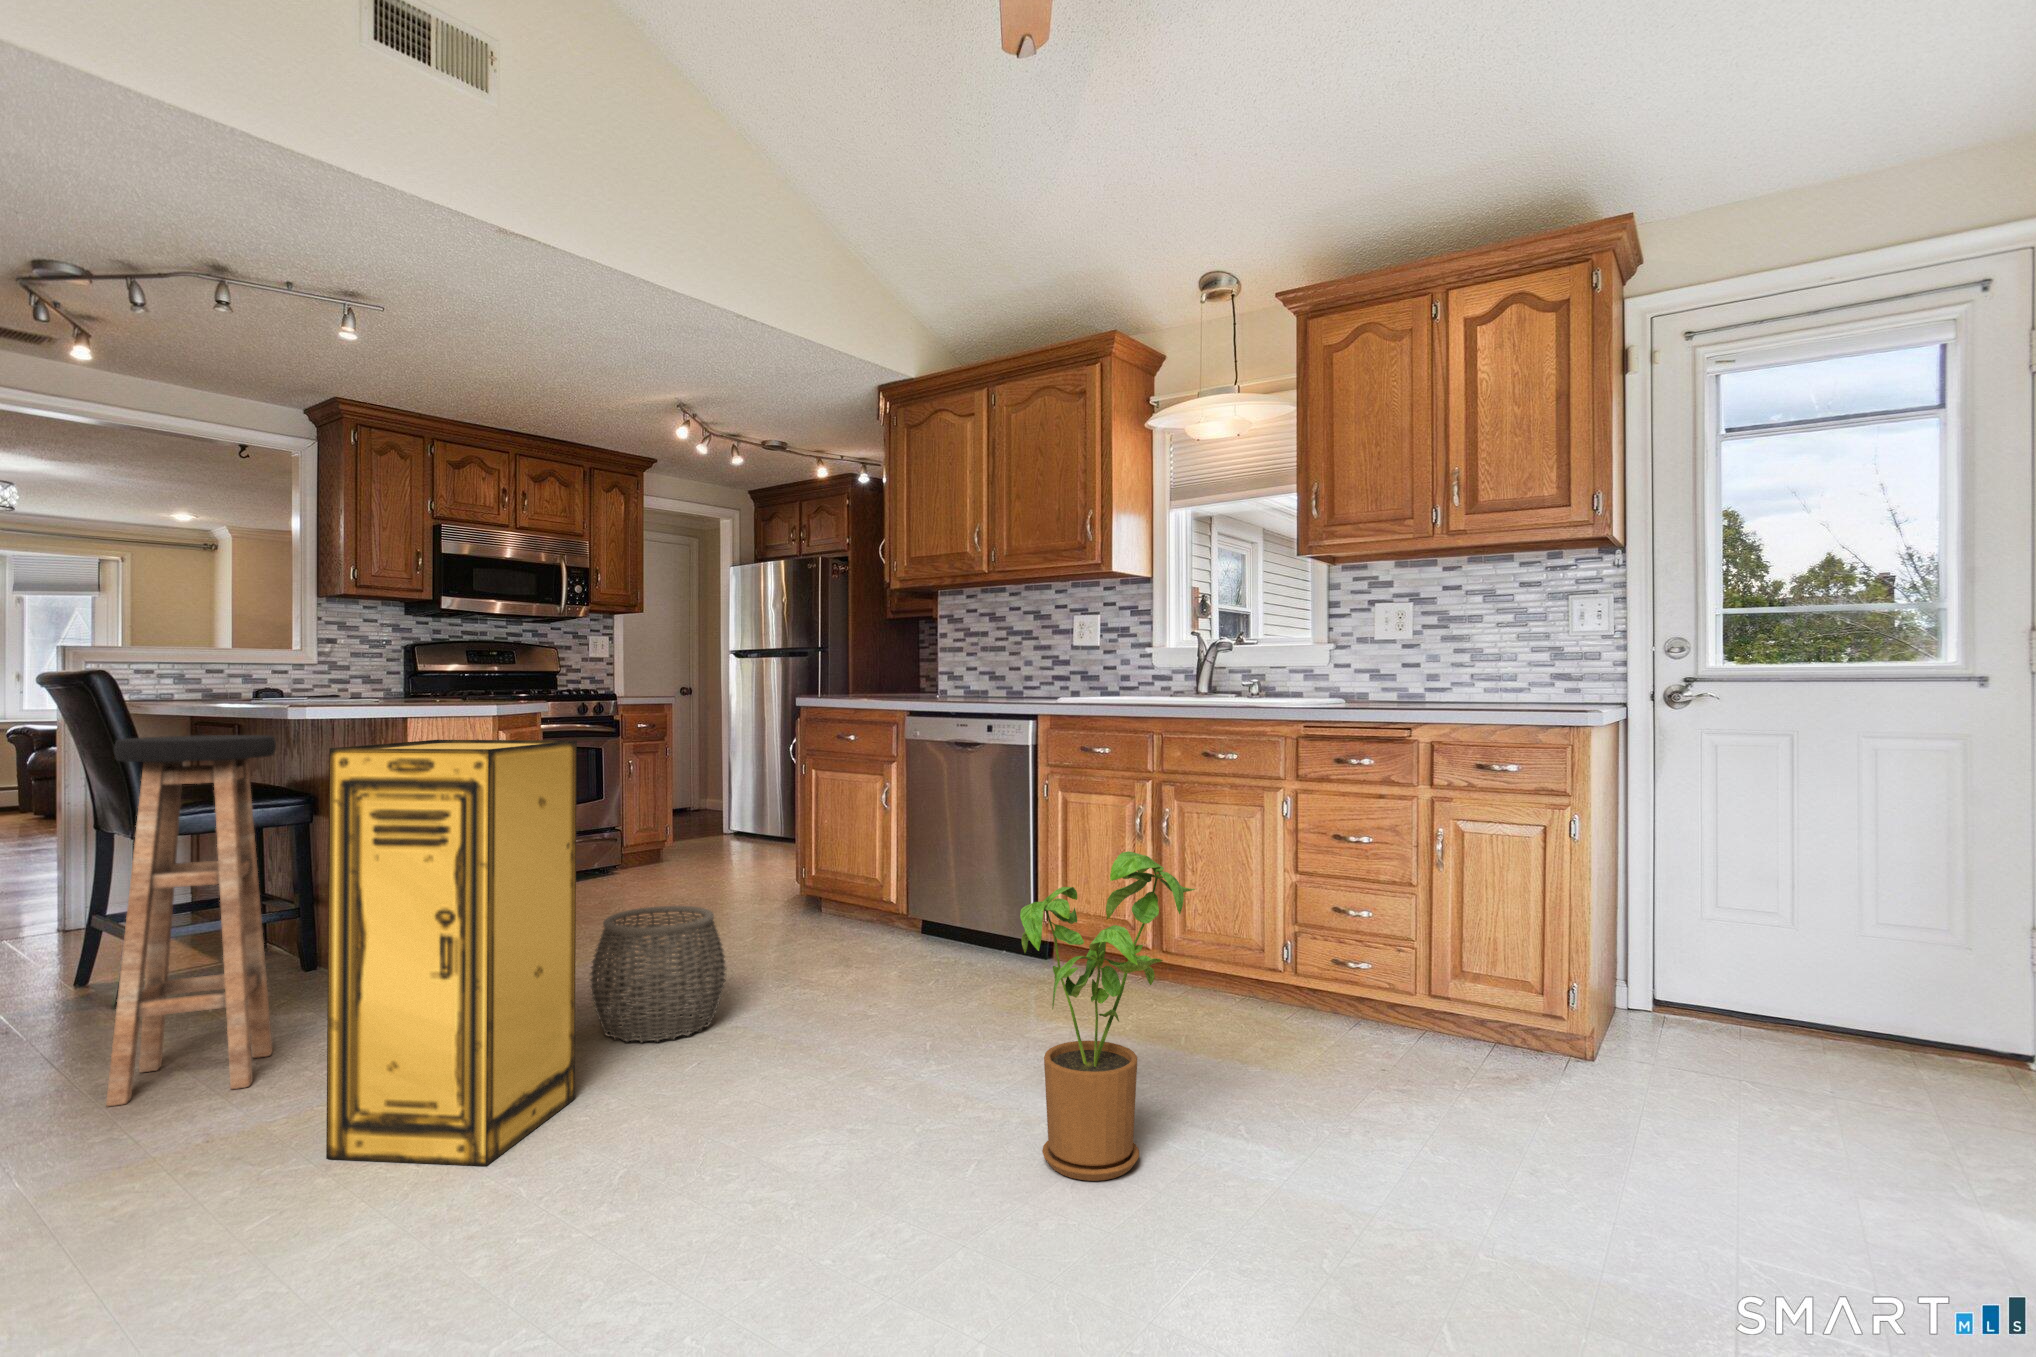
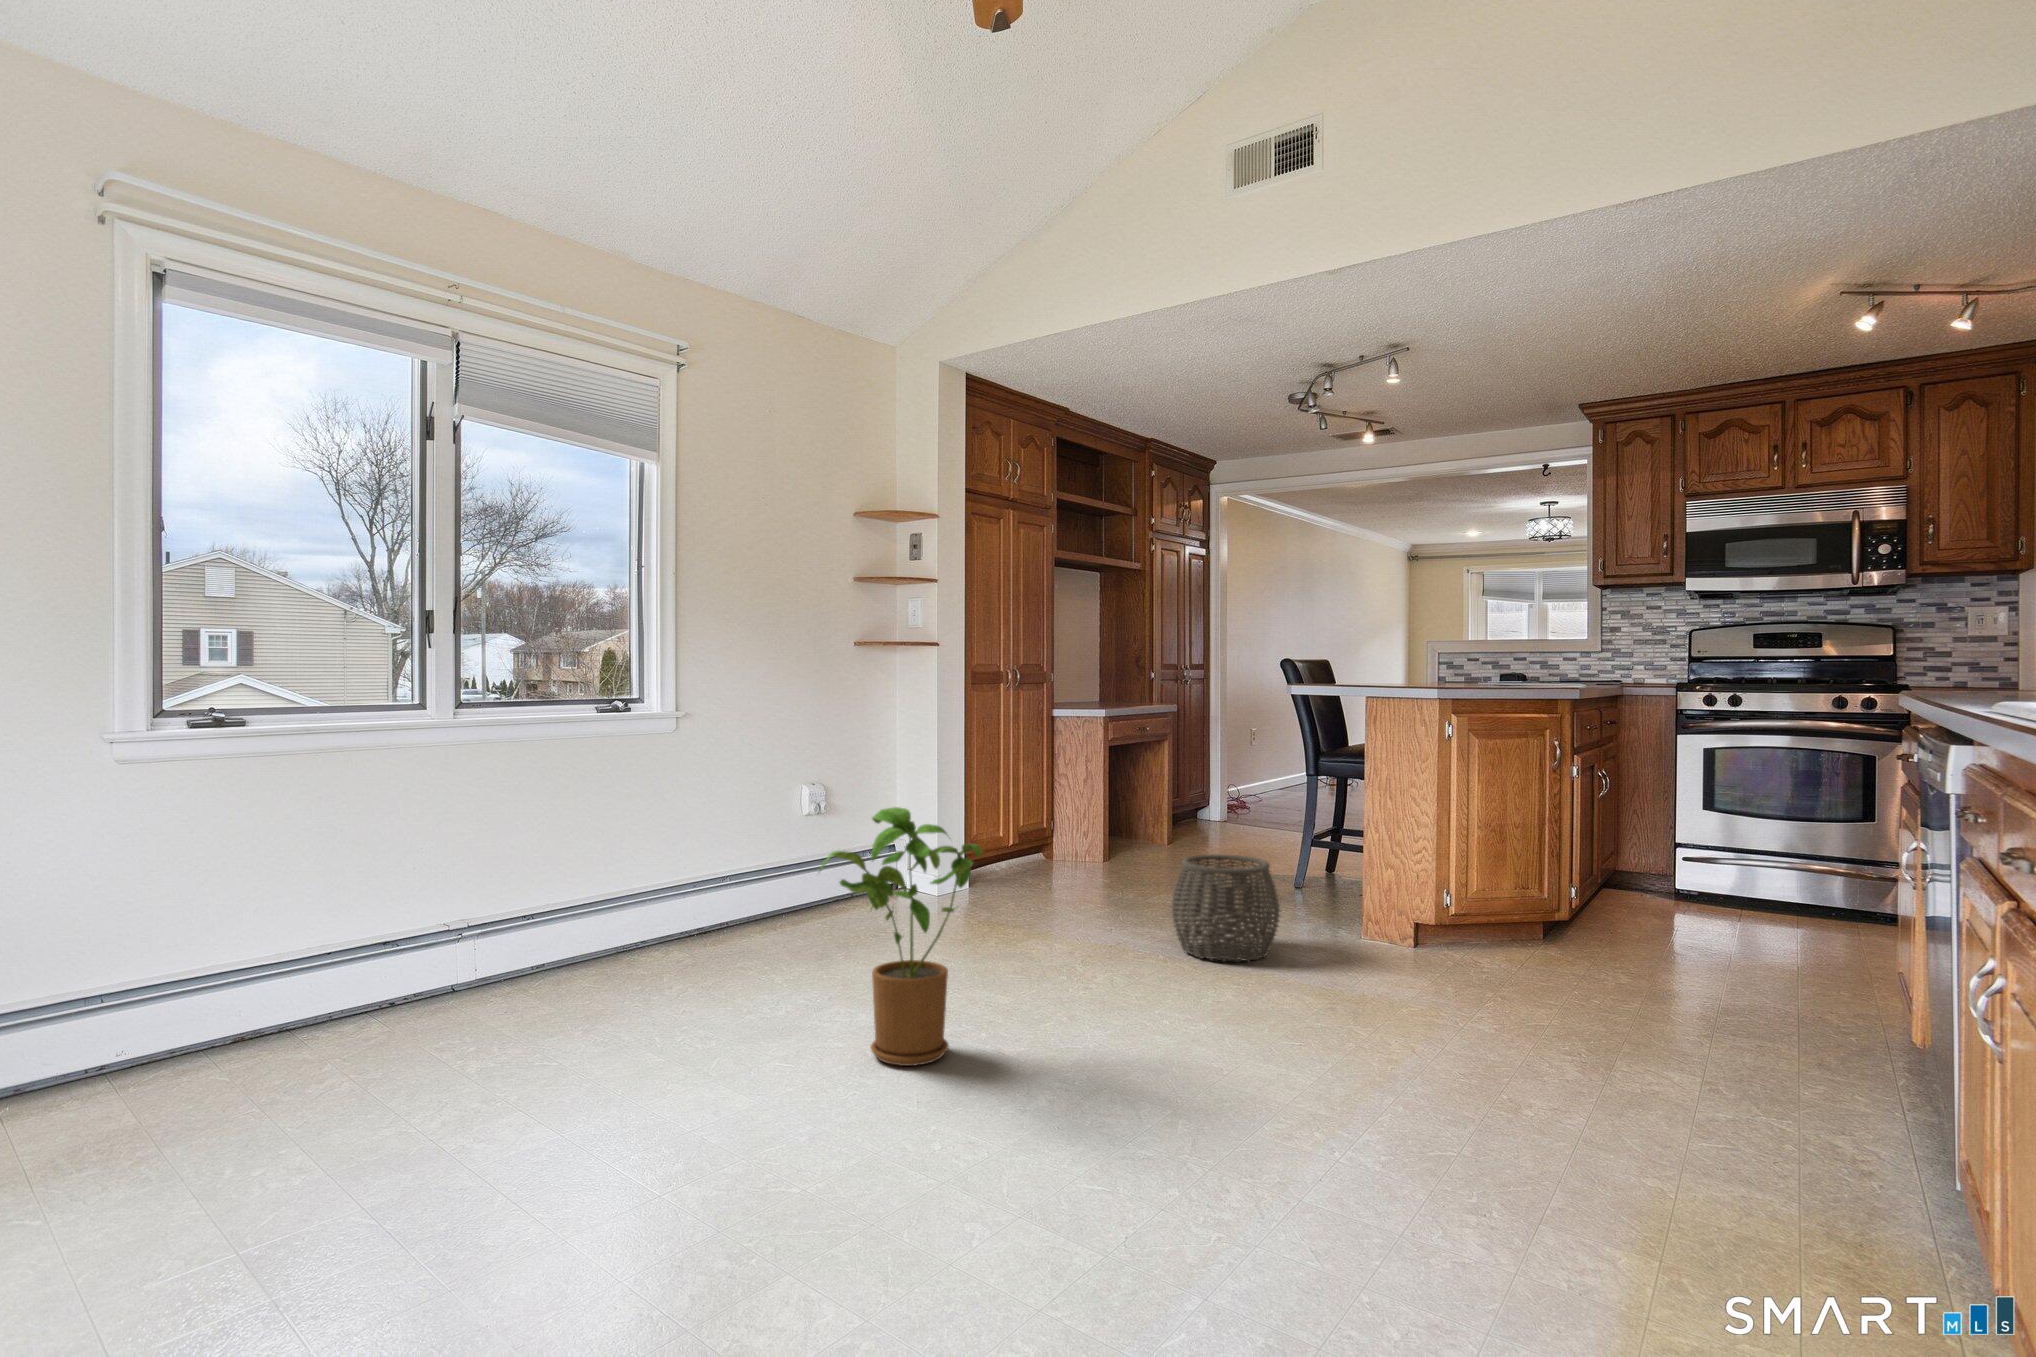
bar stool: present [106,735,276,1107] -> none [1084,697,1165,898]
storage cabinet: present [326,740,577,1166] -> none [981,701,1092,945]

